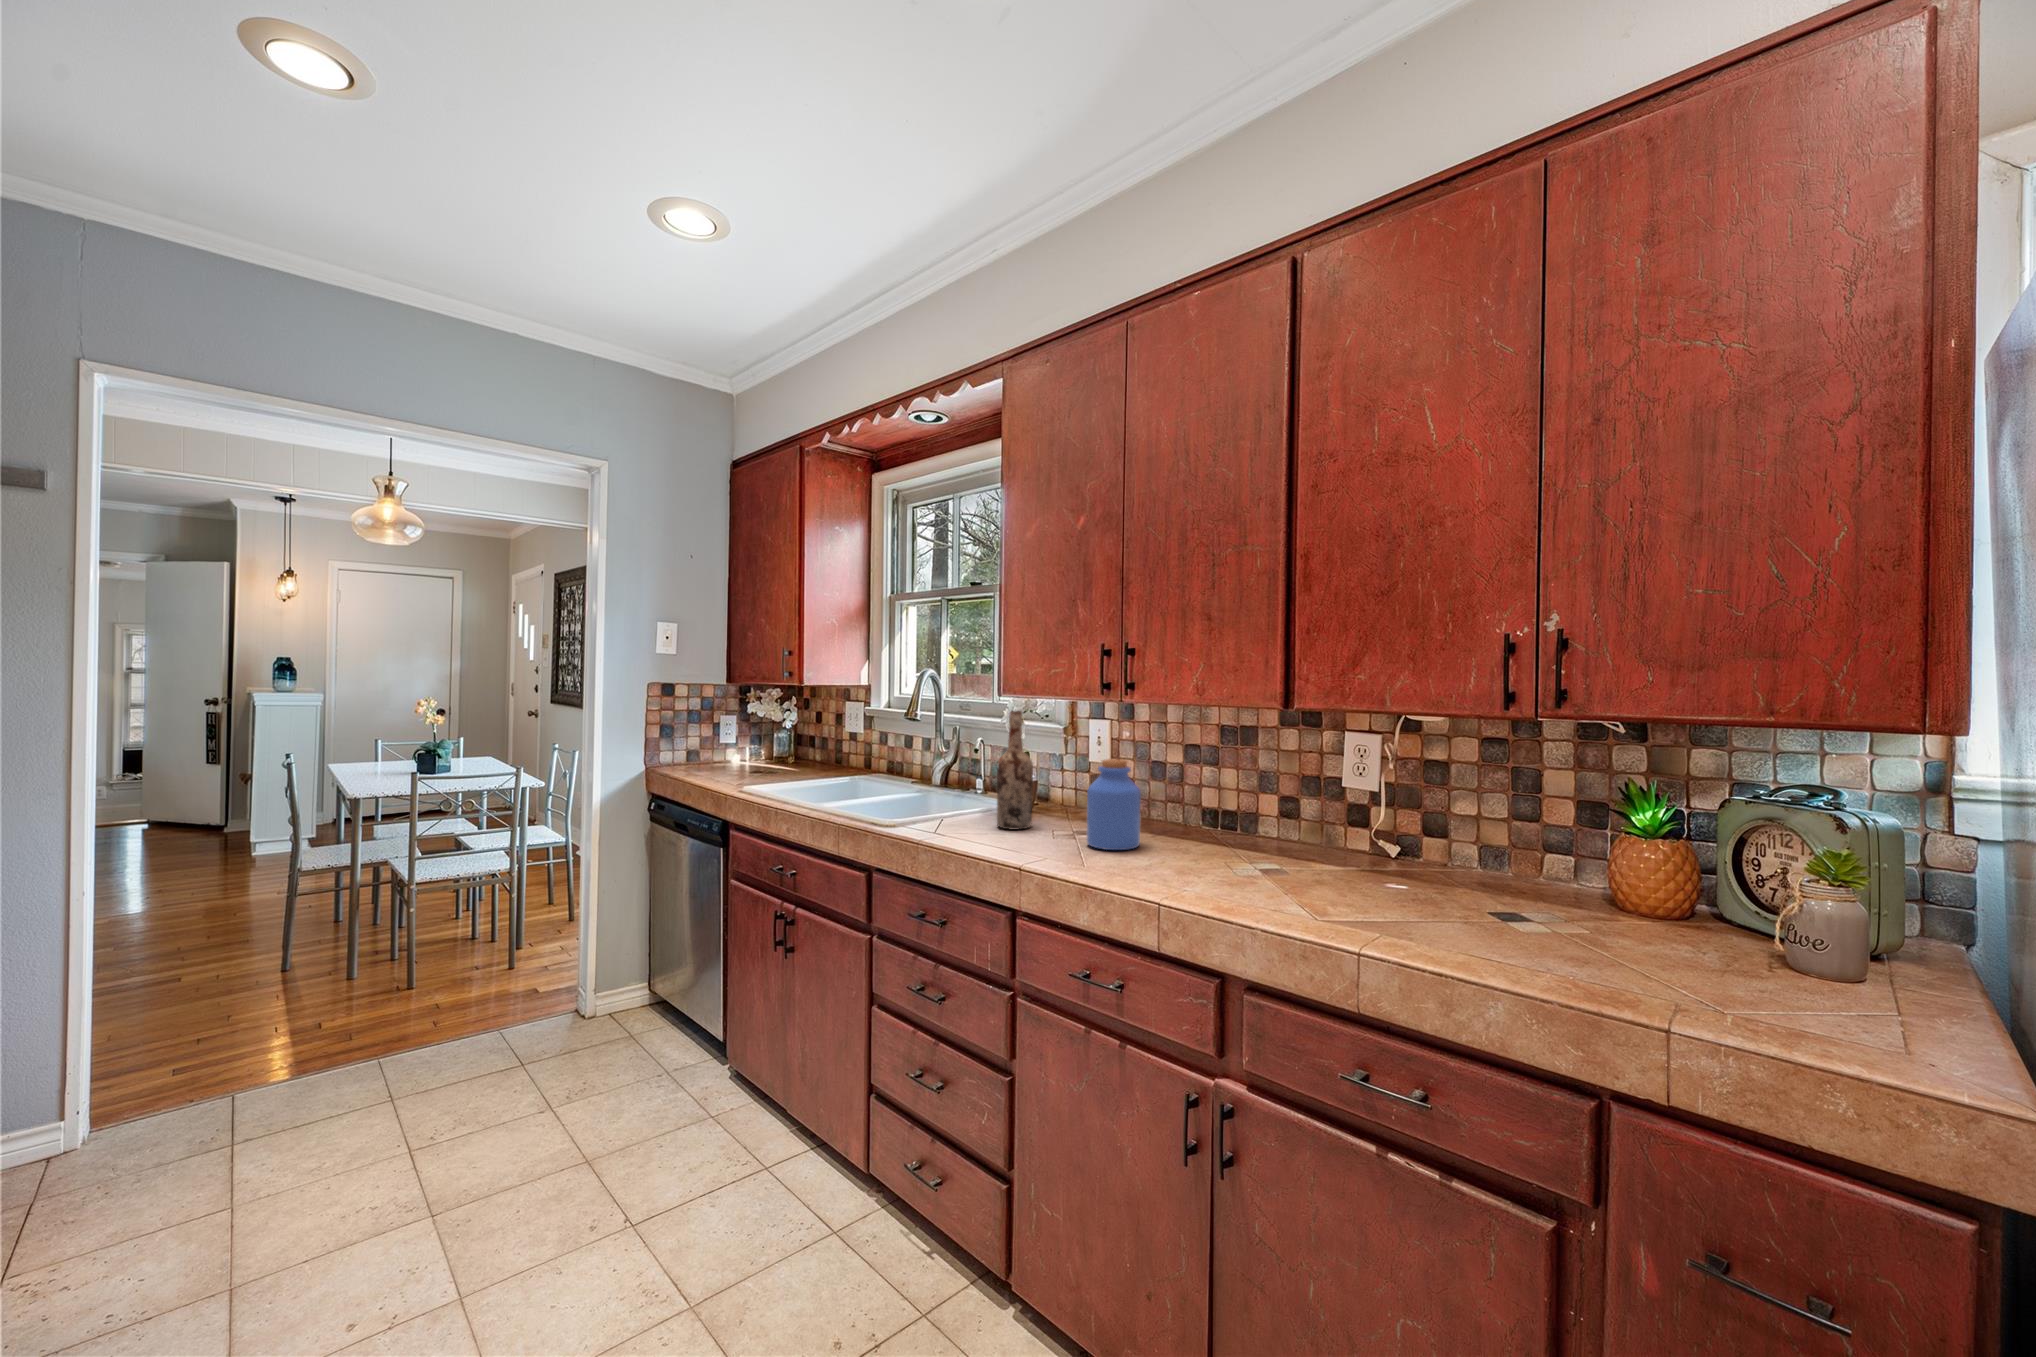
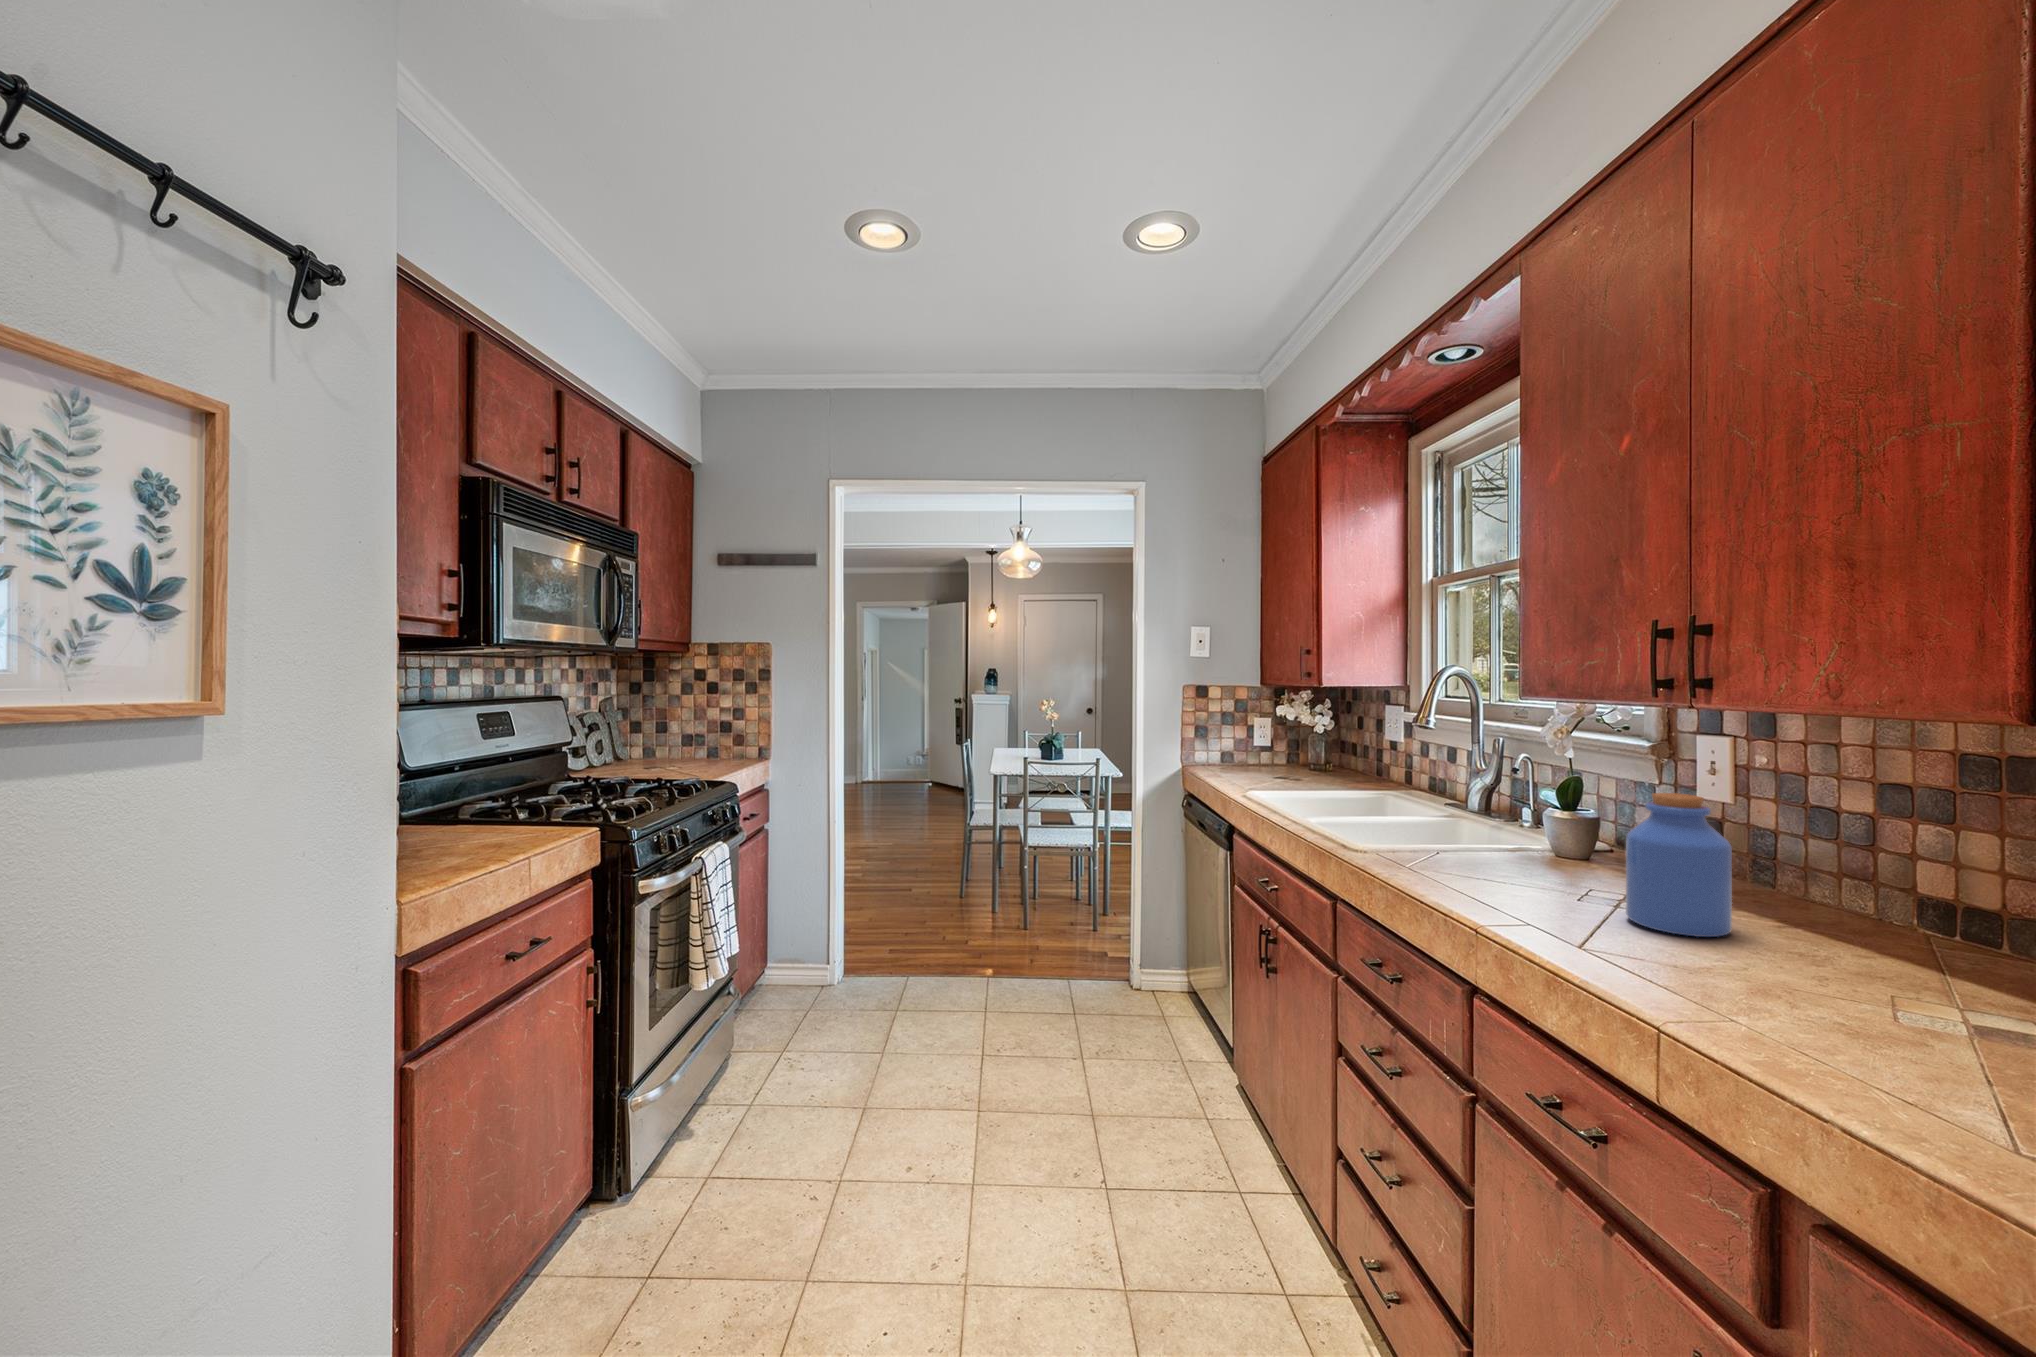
wine bottle: present [997,711,1033,829] -> none [1505,717,1562,879]

